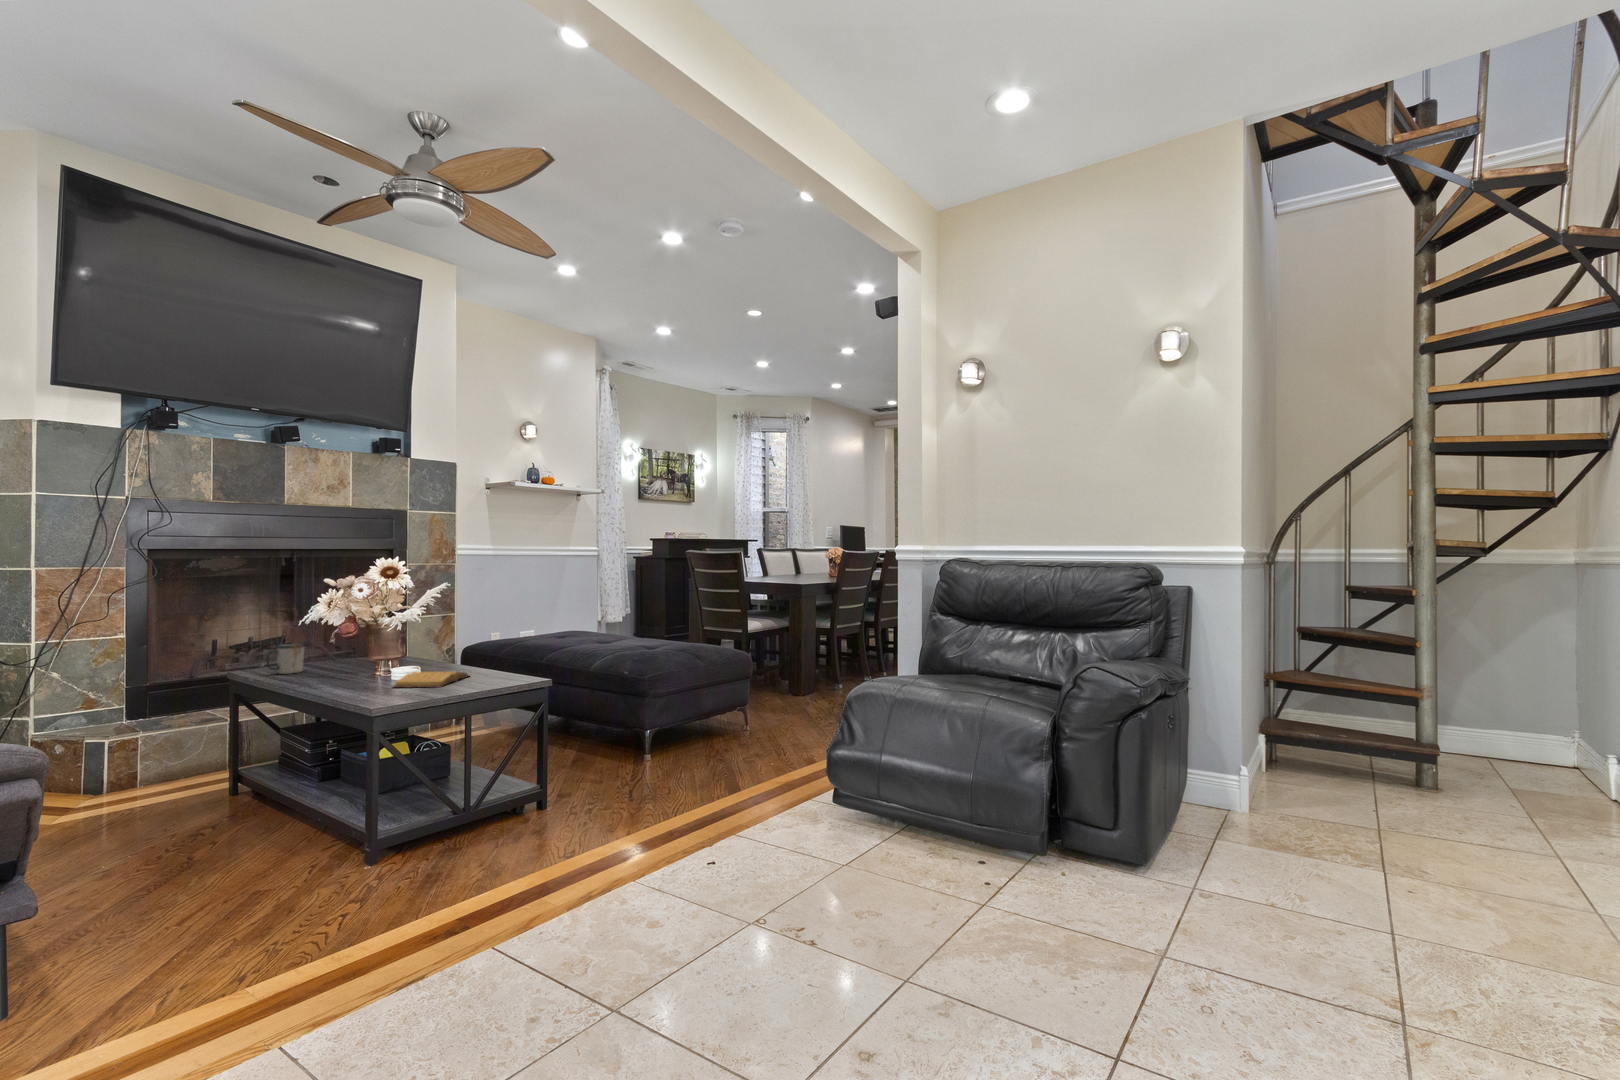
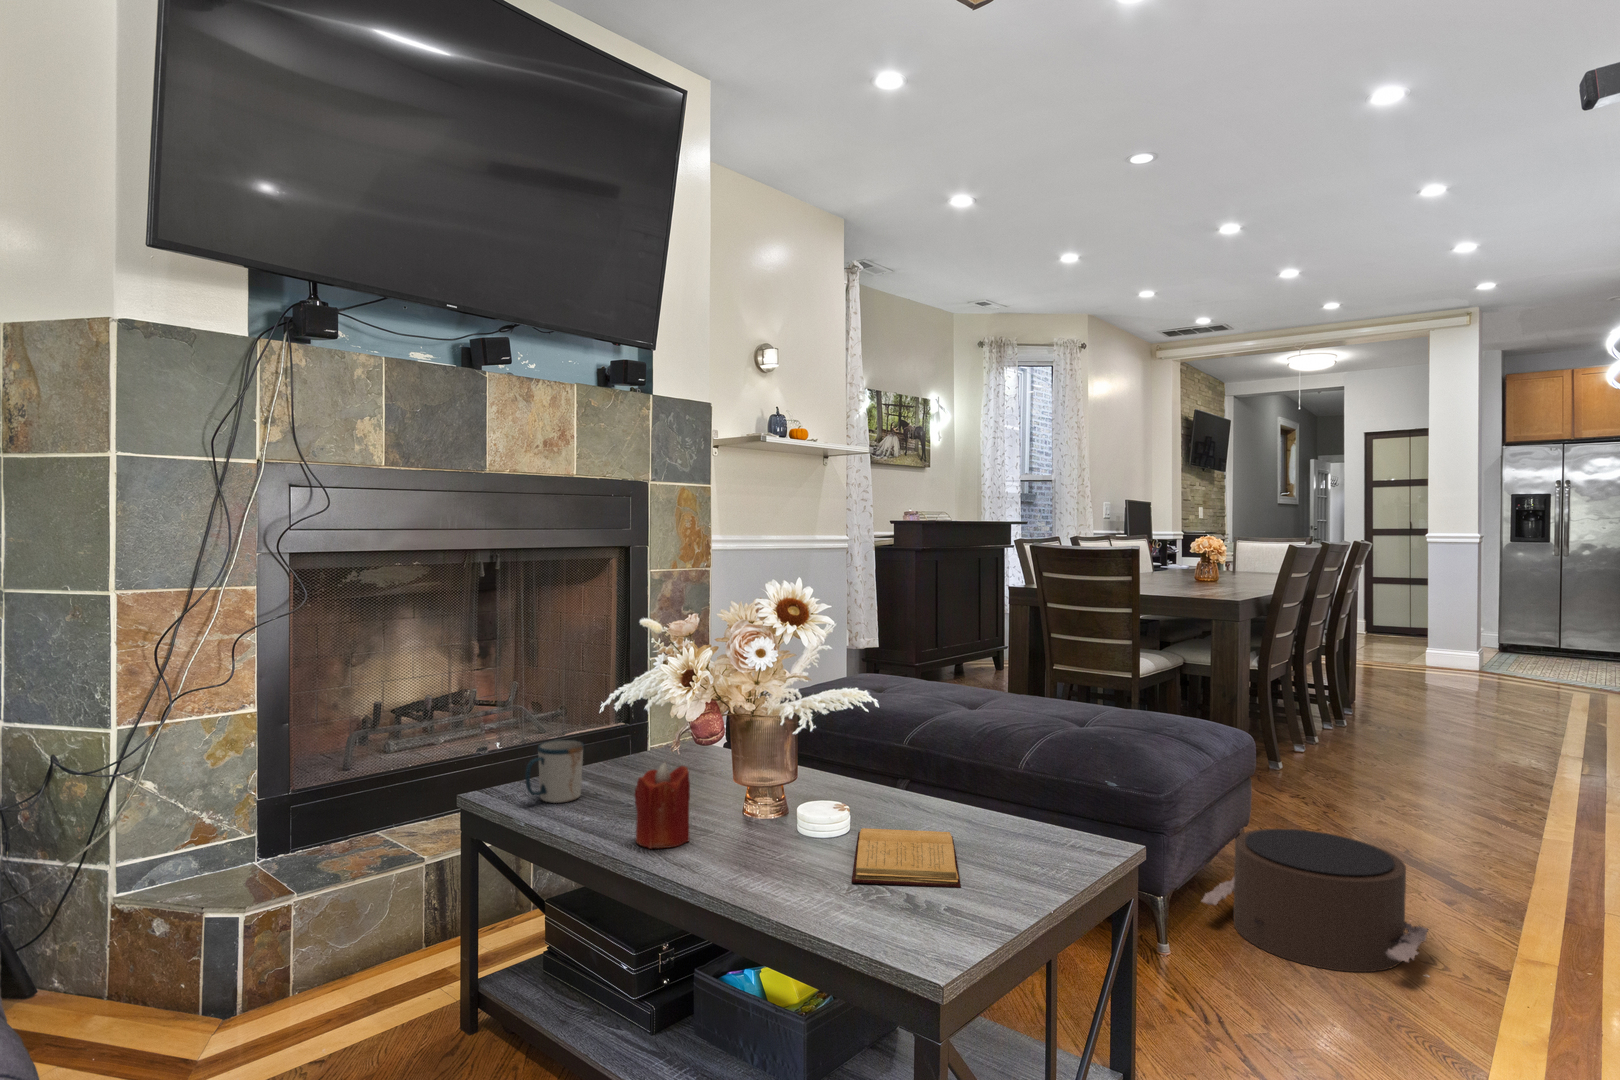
candle: none [306,643,337,684] -> present [635,763,690,849]
pouf: none [689,696,793,759] -> present [1202,829,1428,972]

